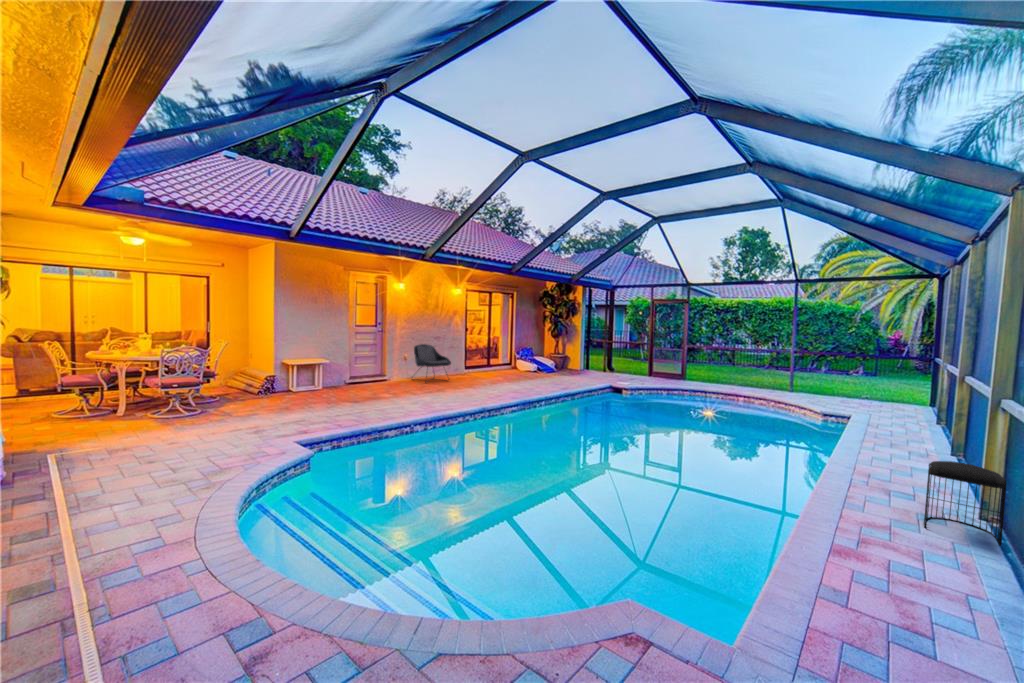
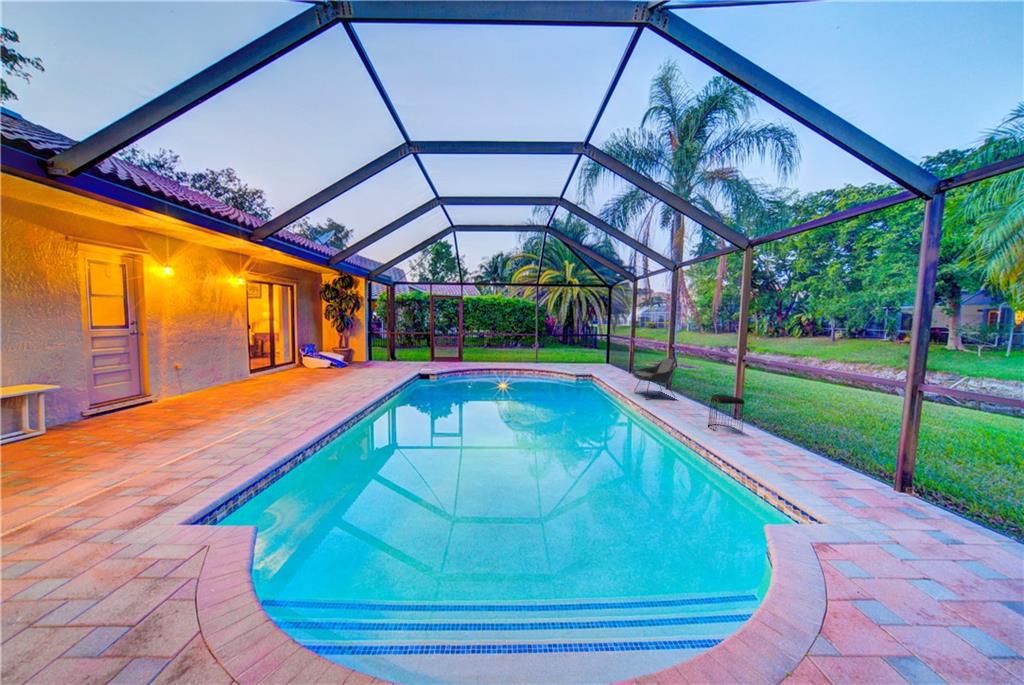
lounge chair: present [414,344,451,380] -> present [633,357,677,400]

